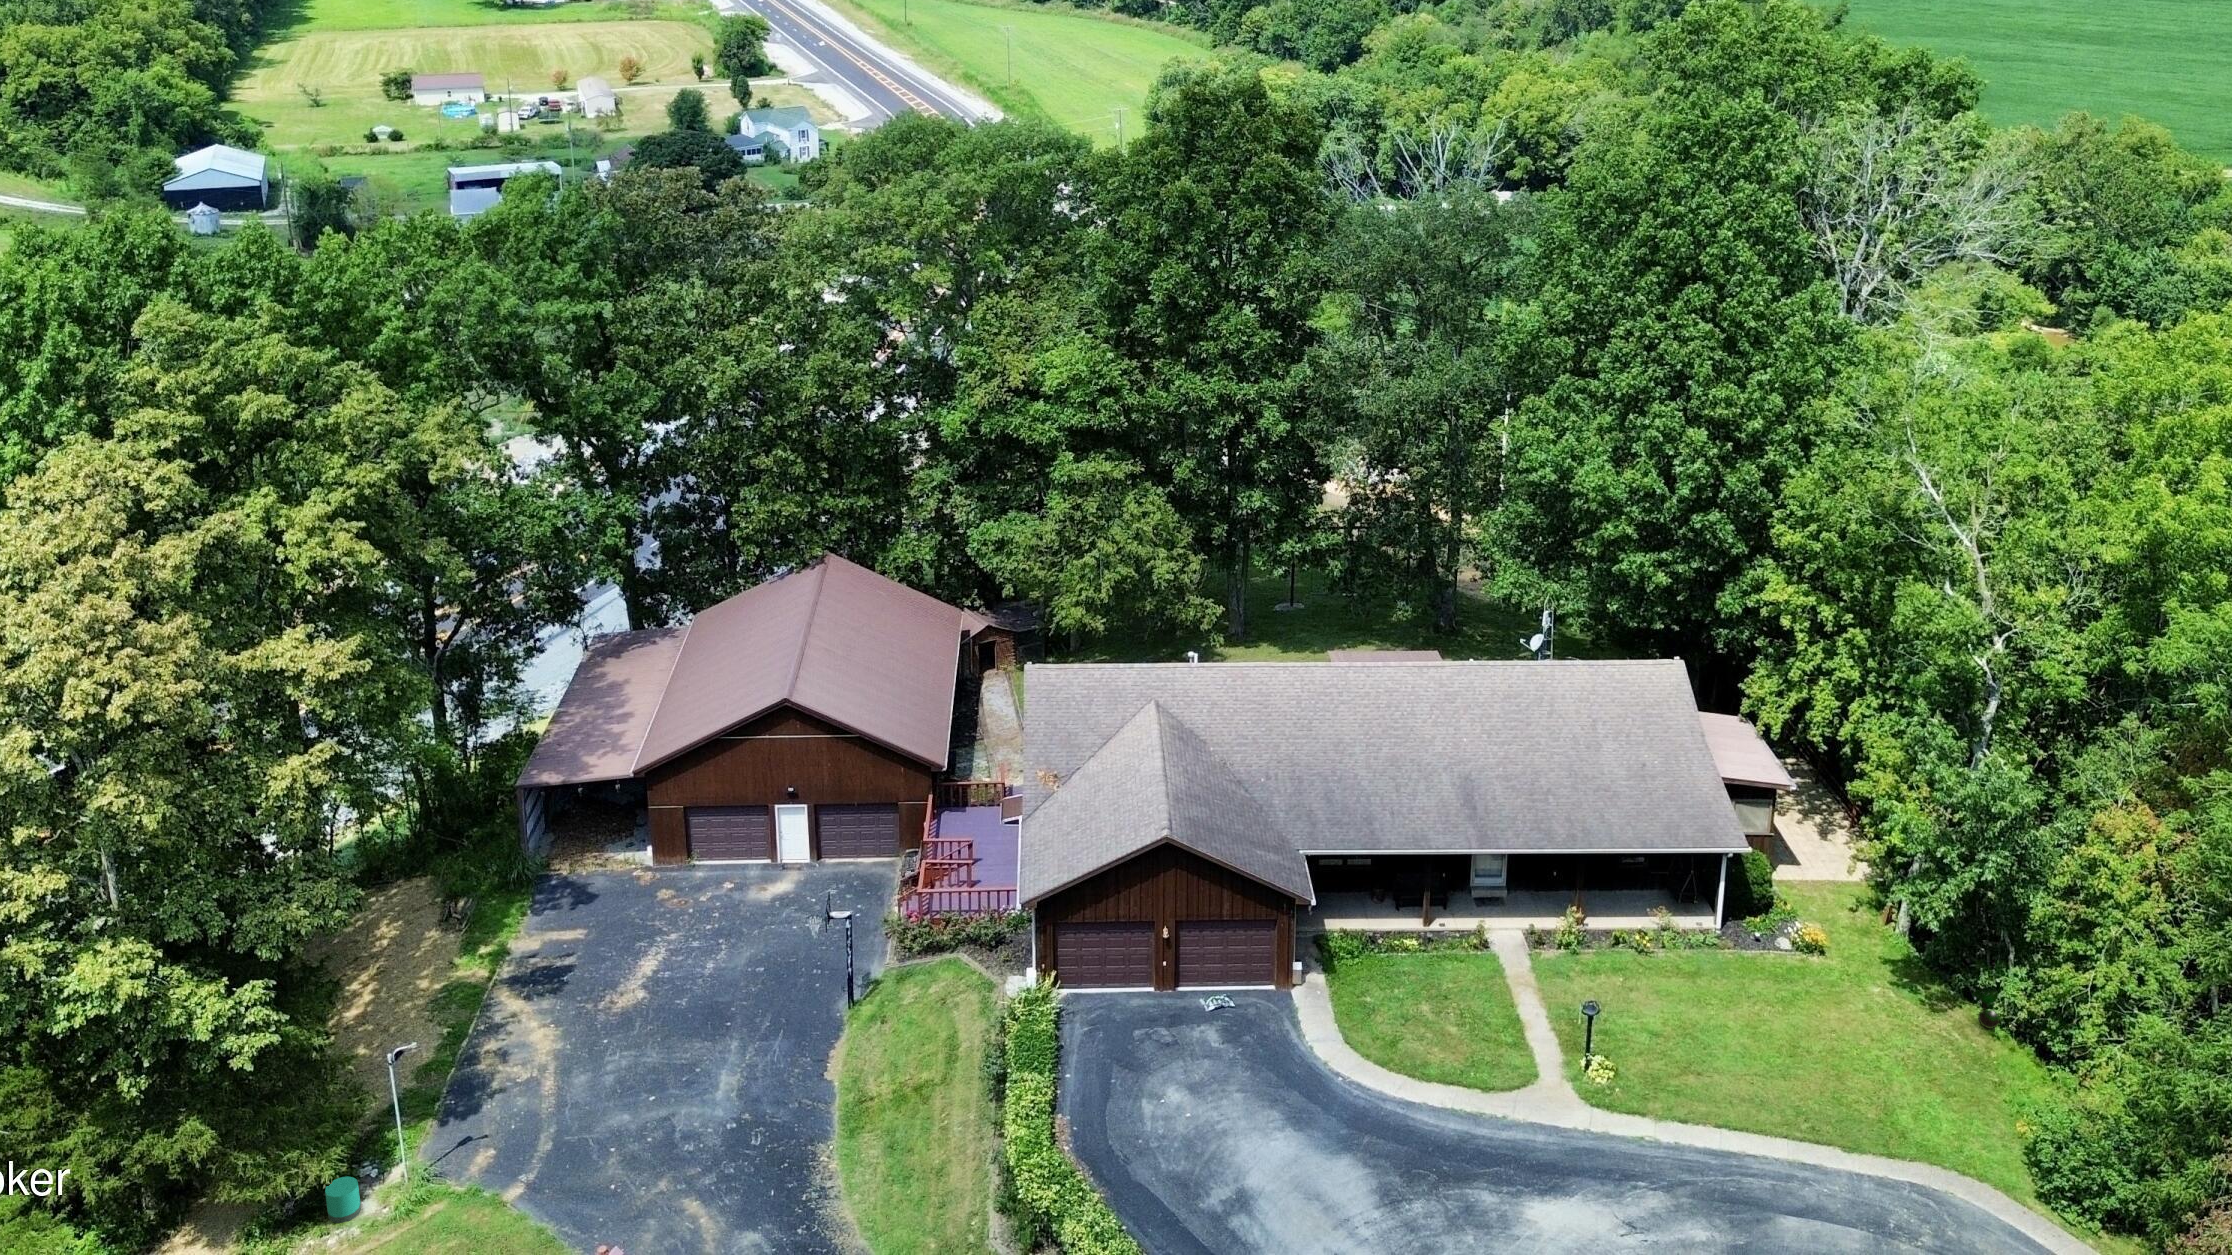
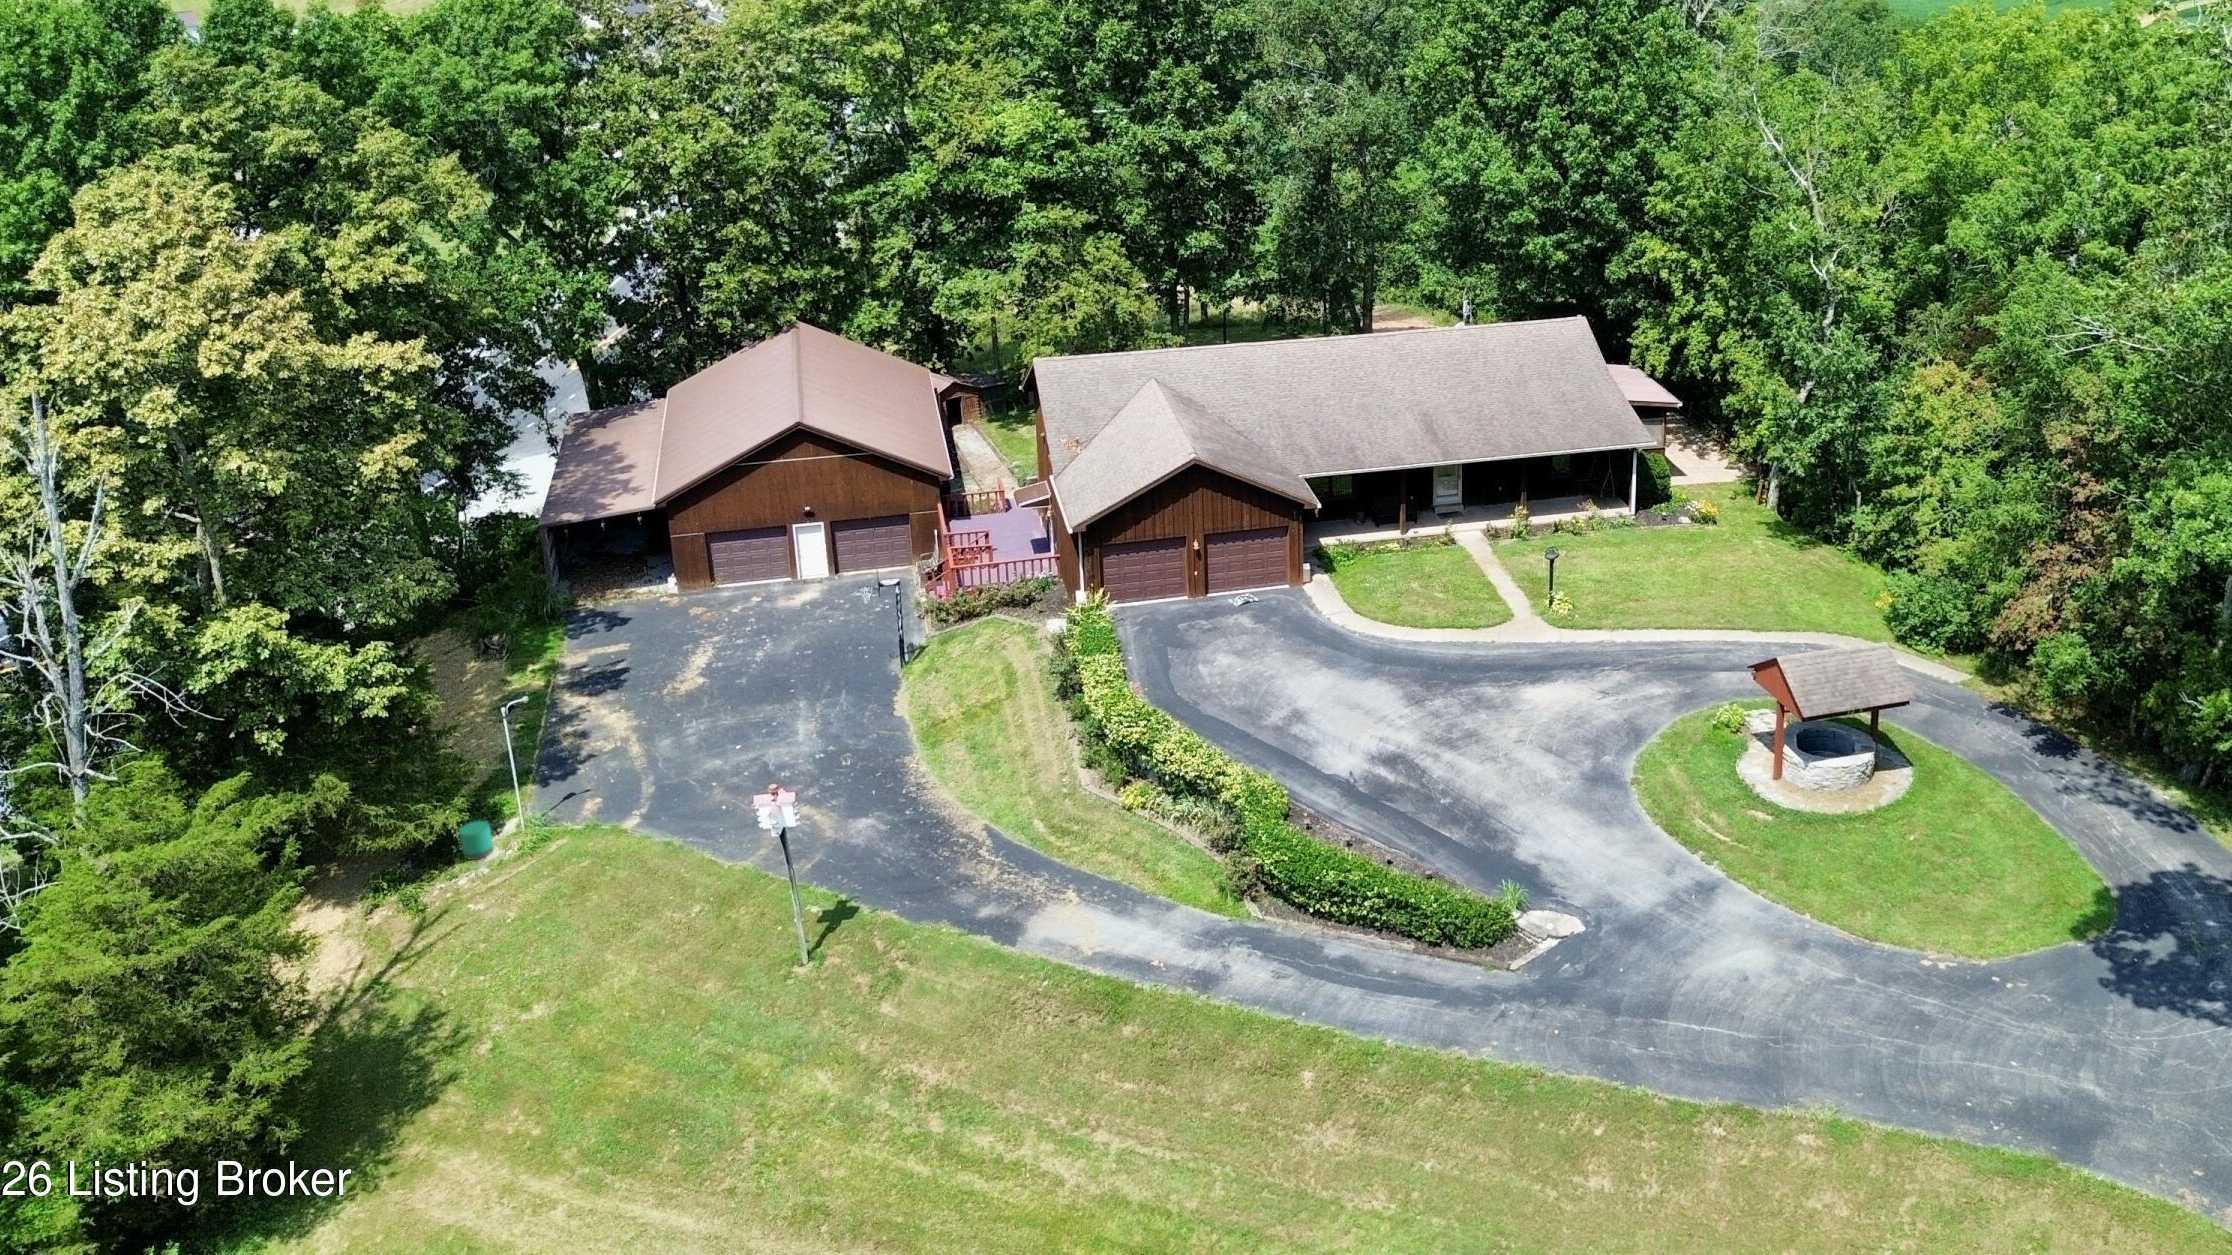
potted tree: present [1974,990,2000,1029] -> none [1831,522,1855,558]

